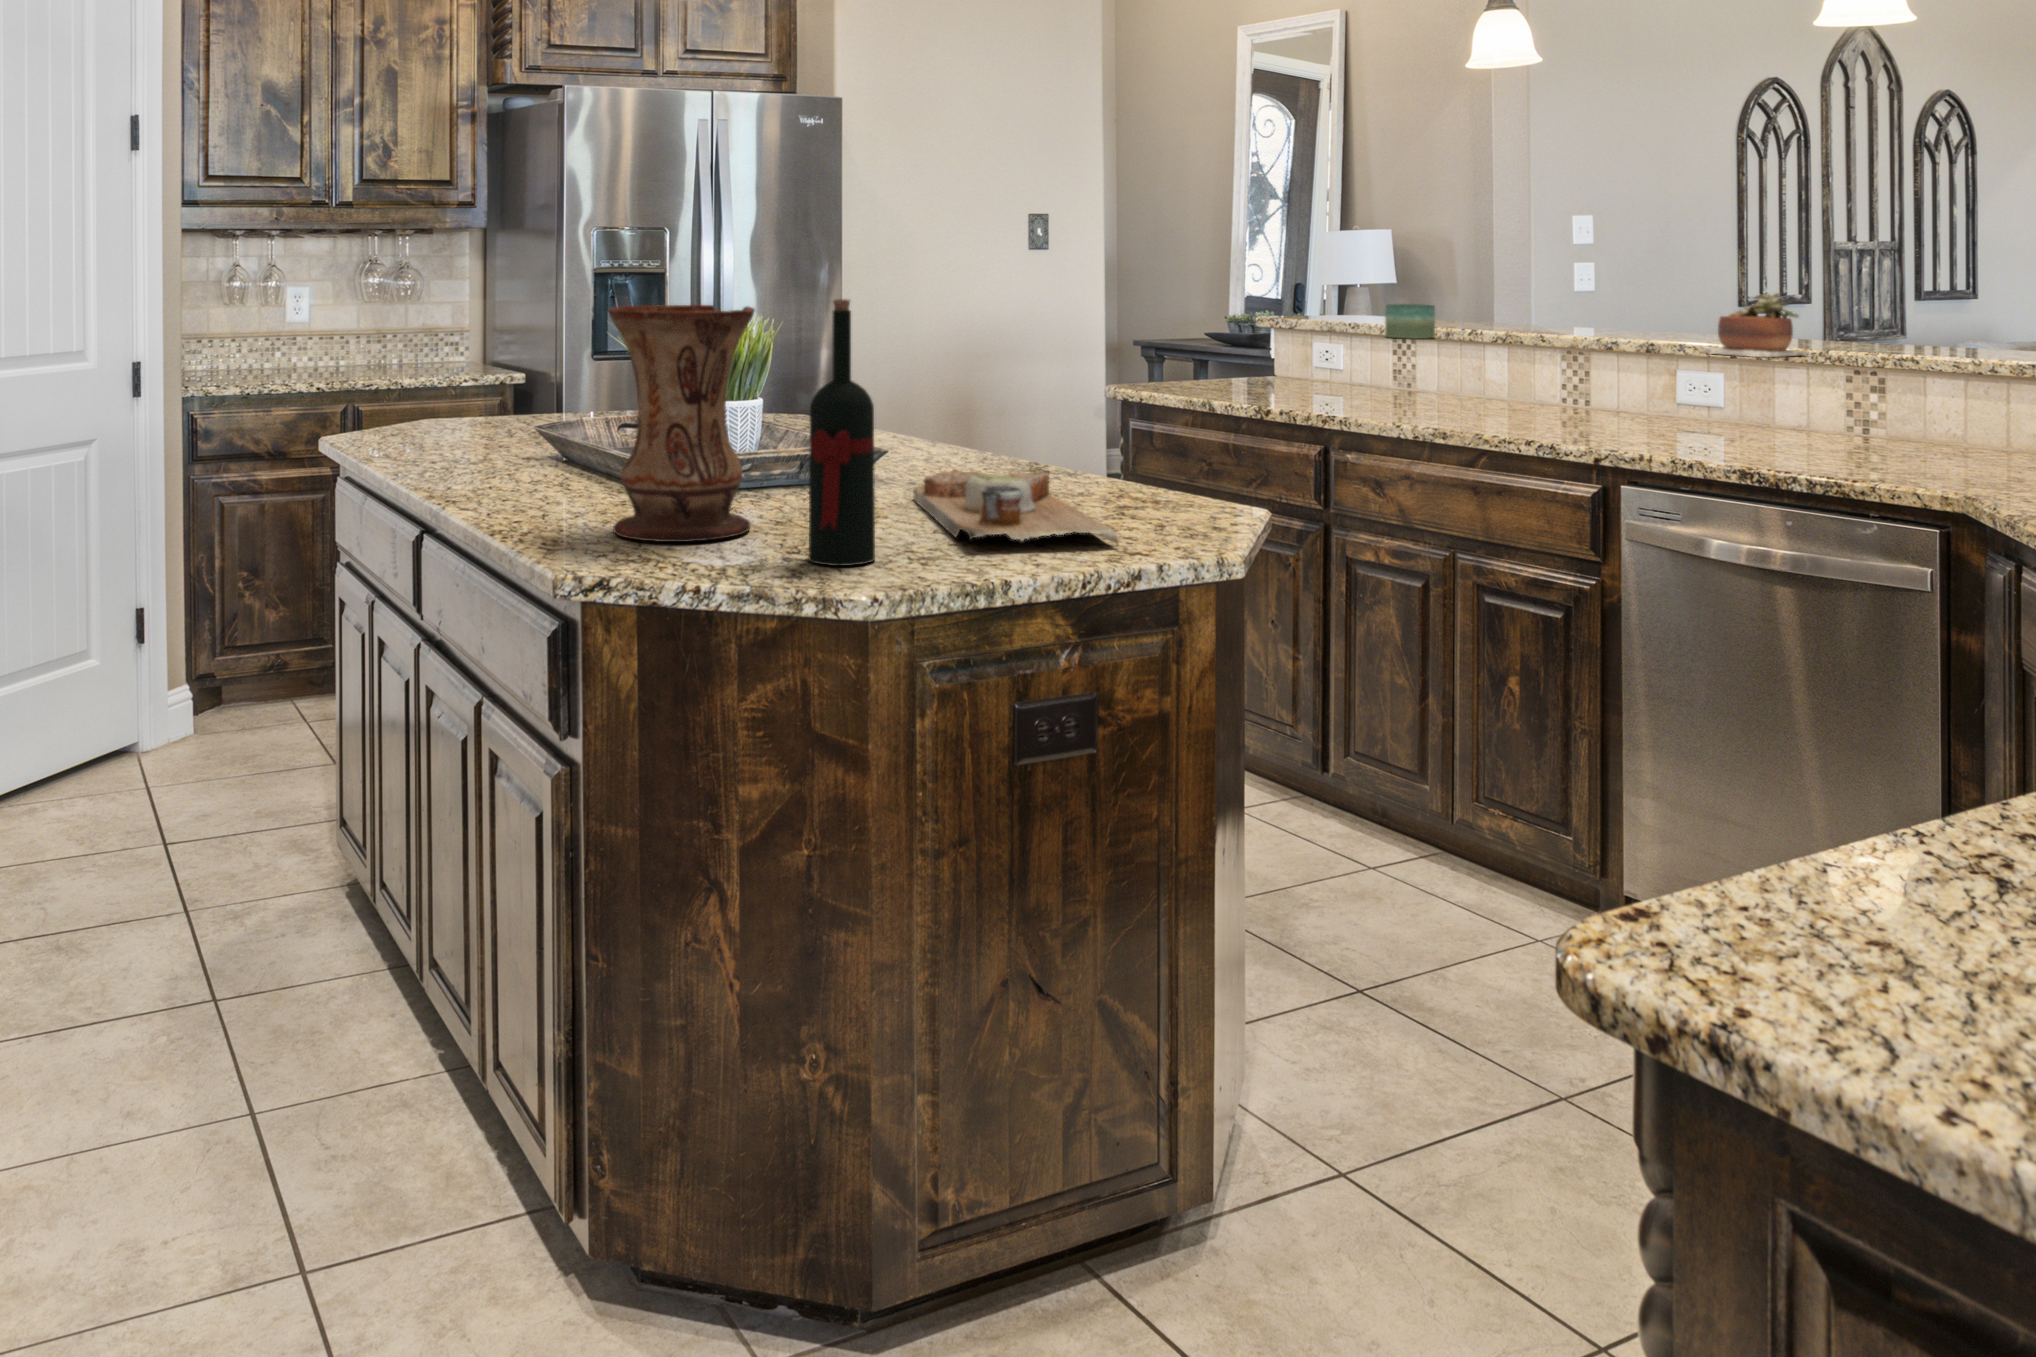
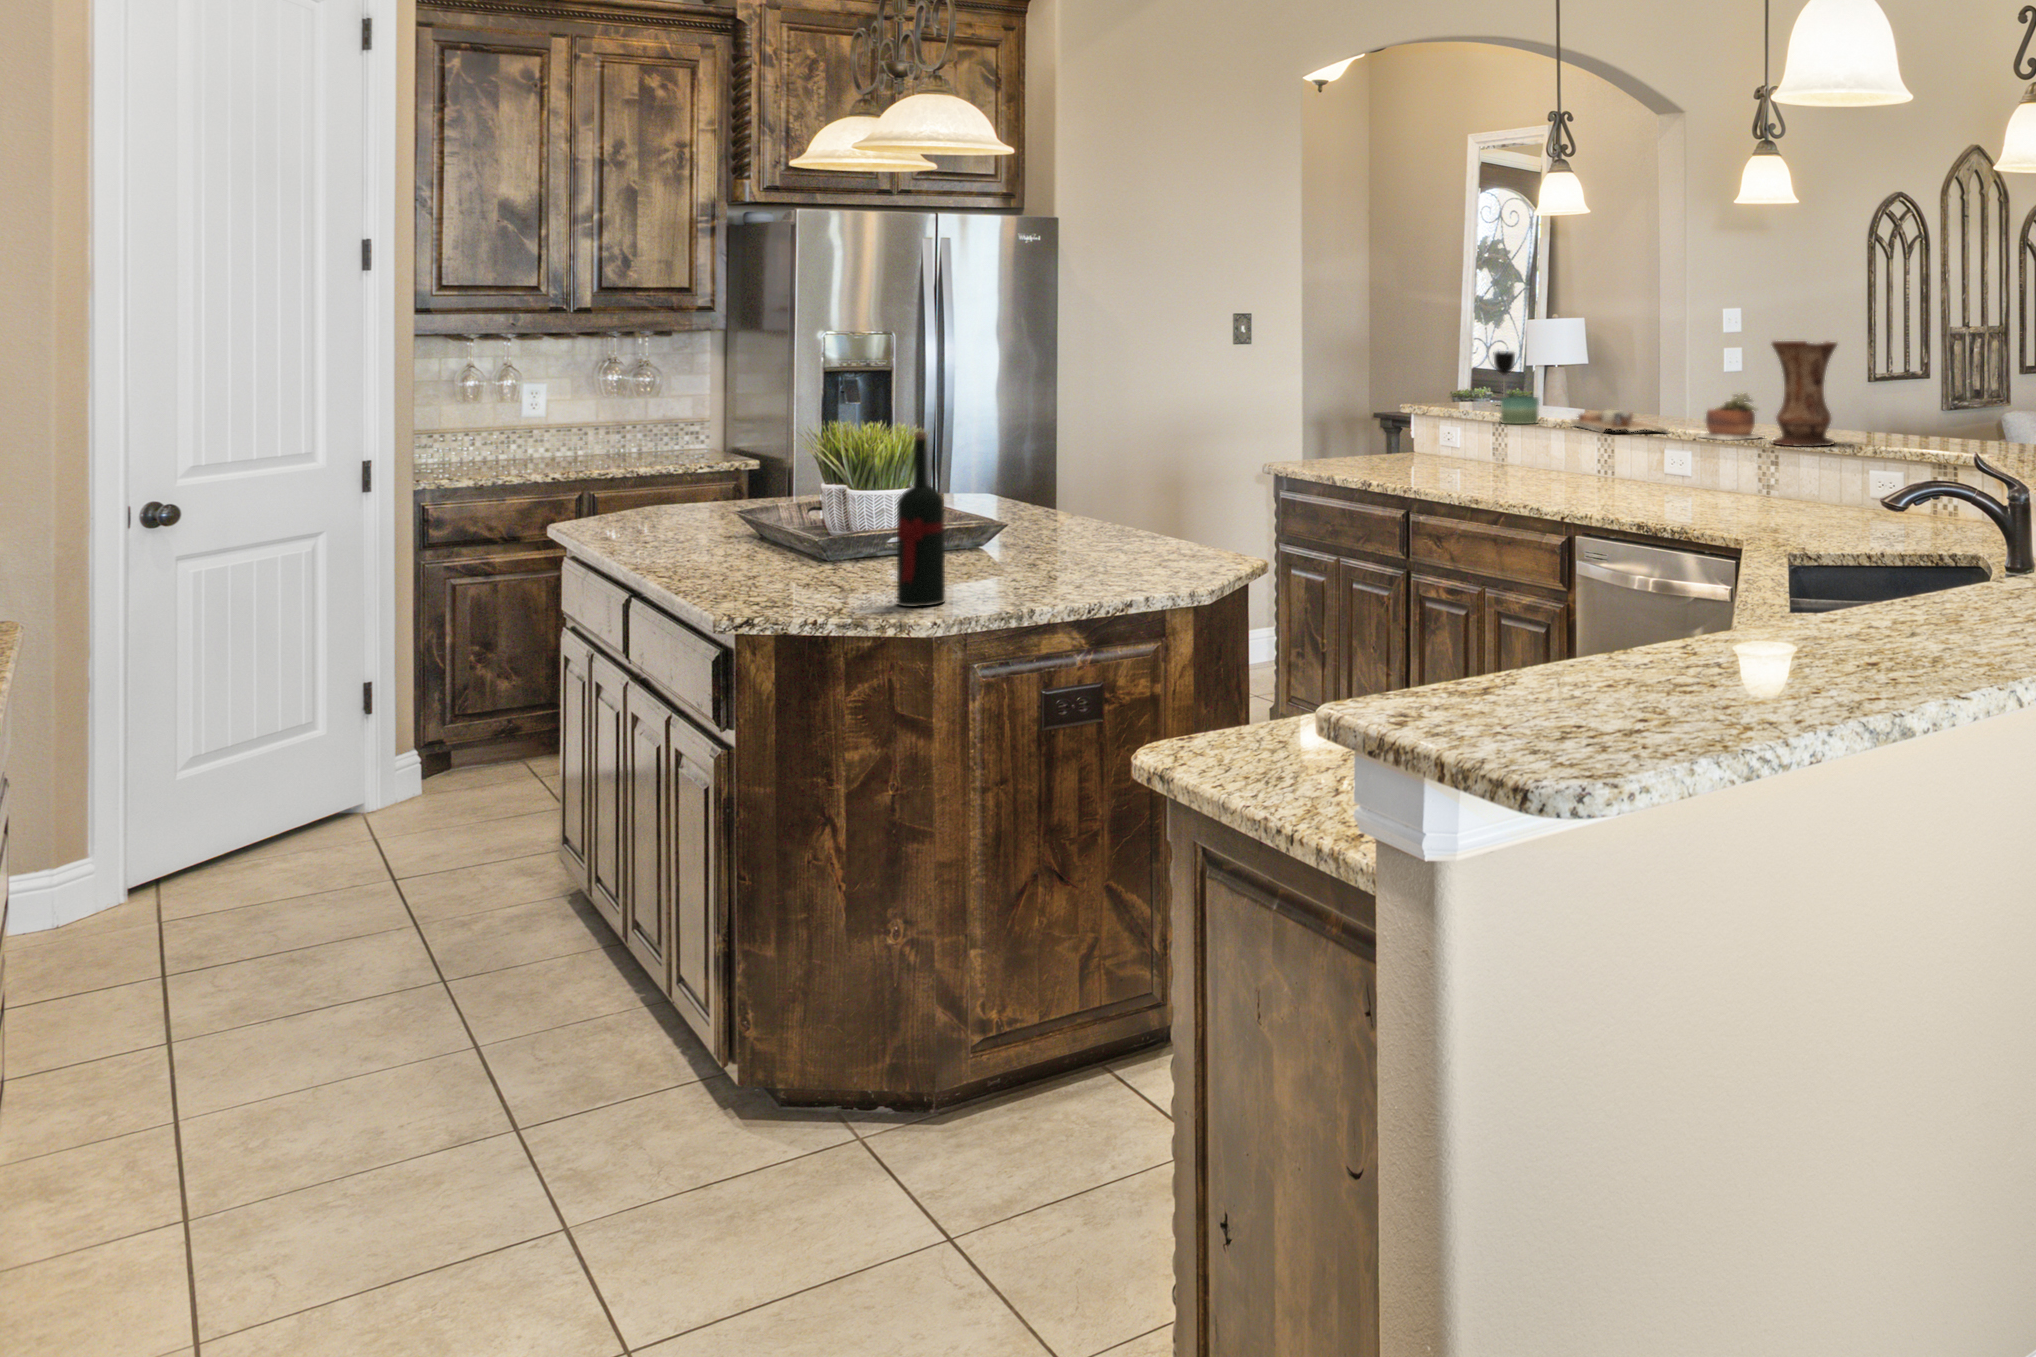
wine glass: none [1322,258,1349,323] -> present [1493,351,1515,397]
vase: present [608,305,755,542] -> present [1772,341,1837,447]
cutting board: present [913,469,1118,544] -> present [1571,410,1670,433]

